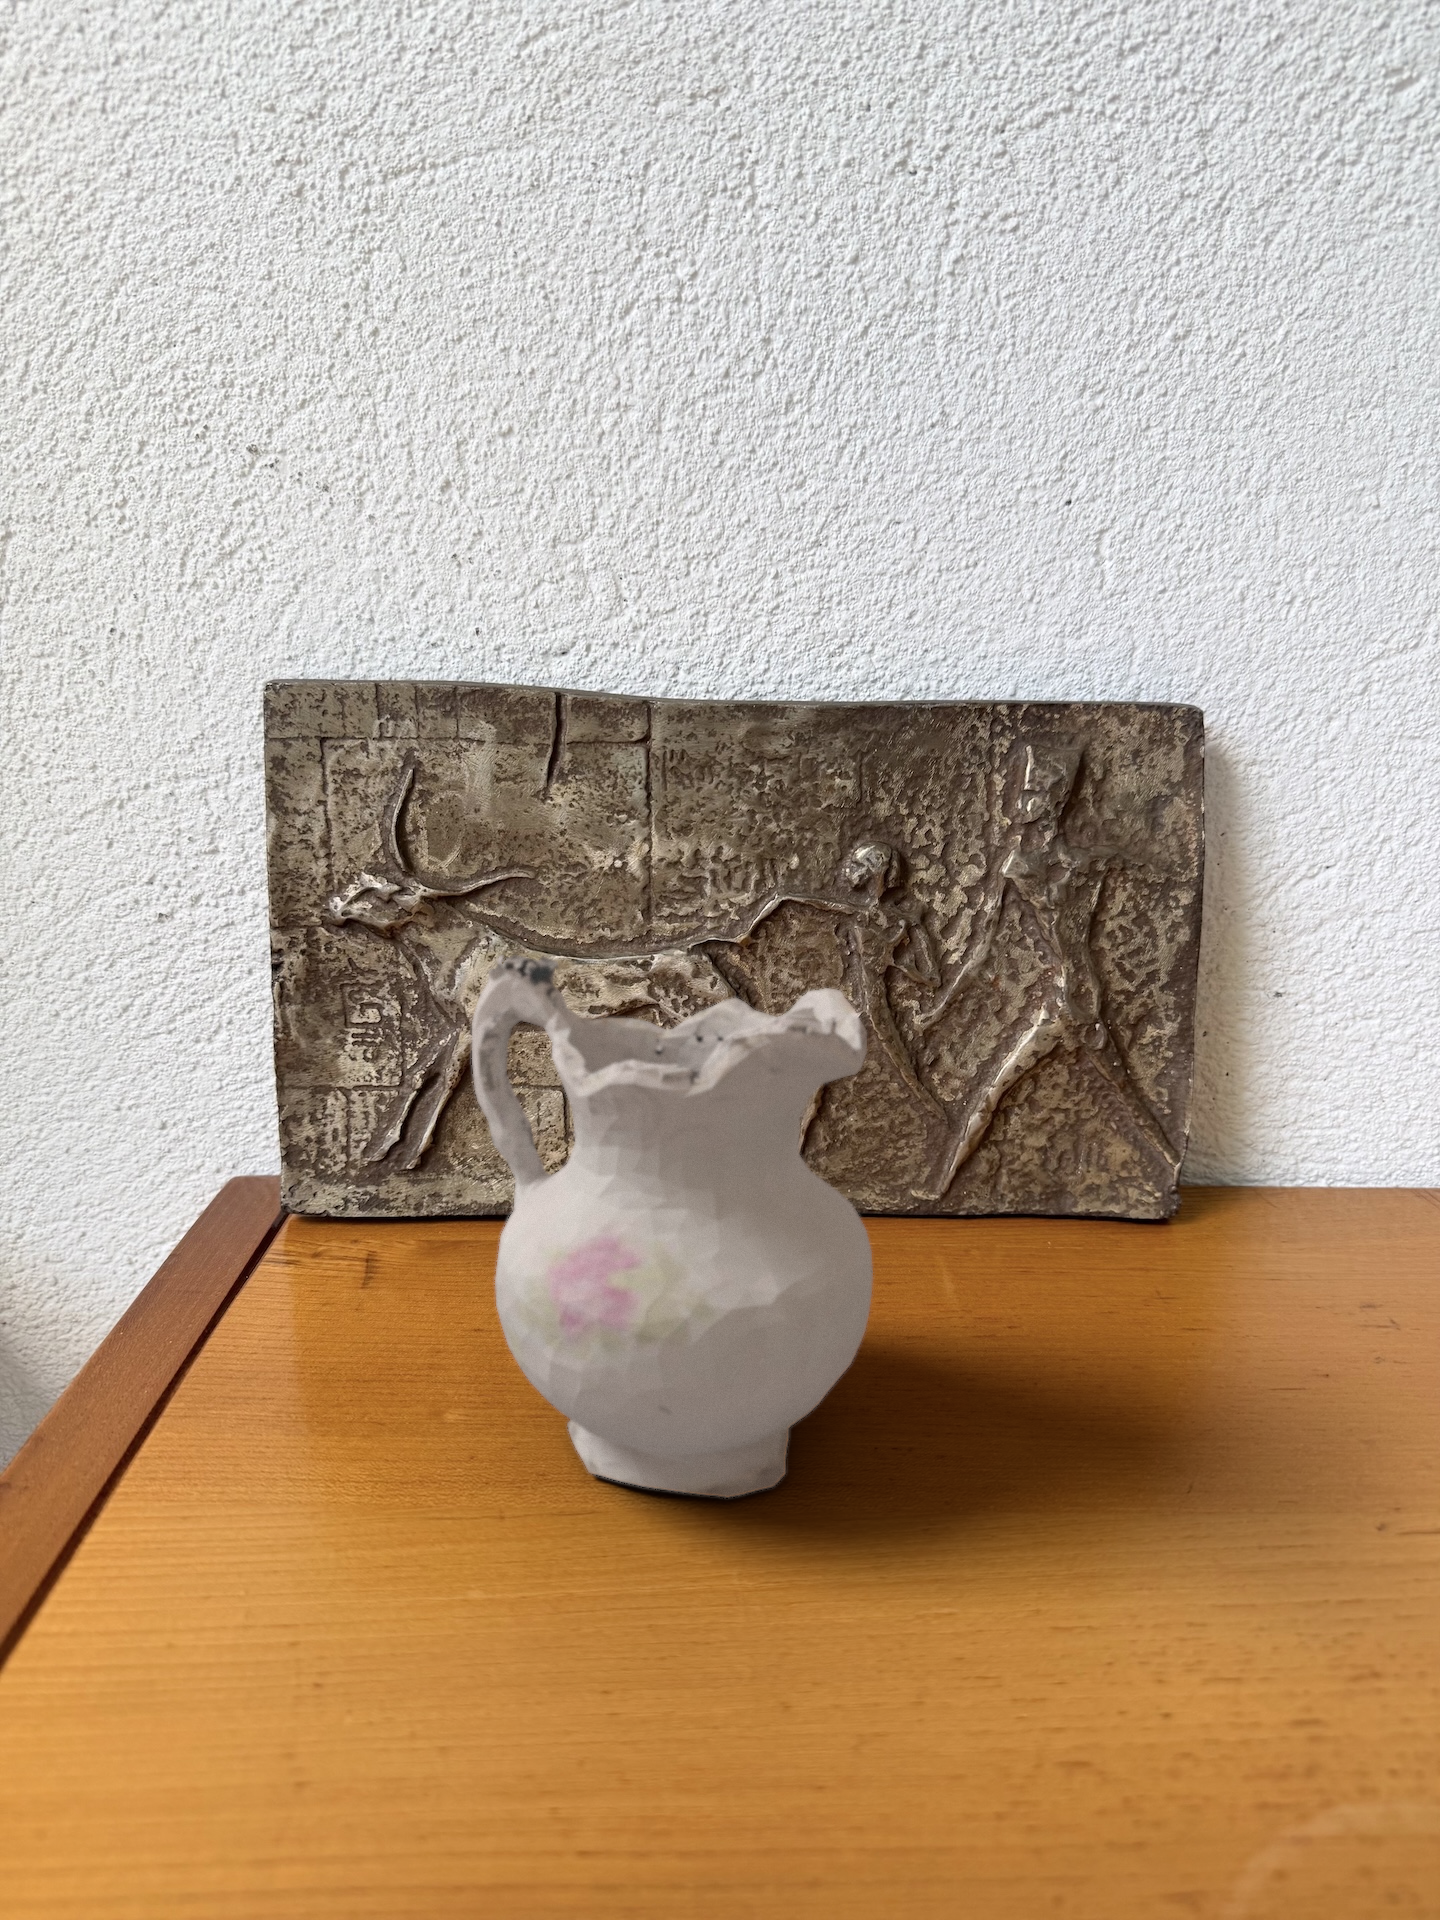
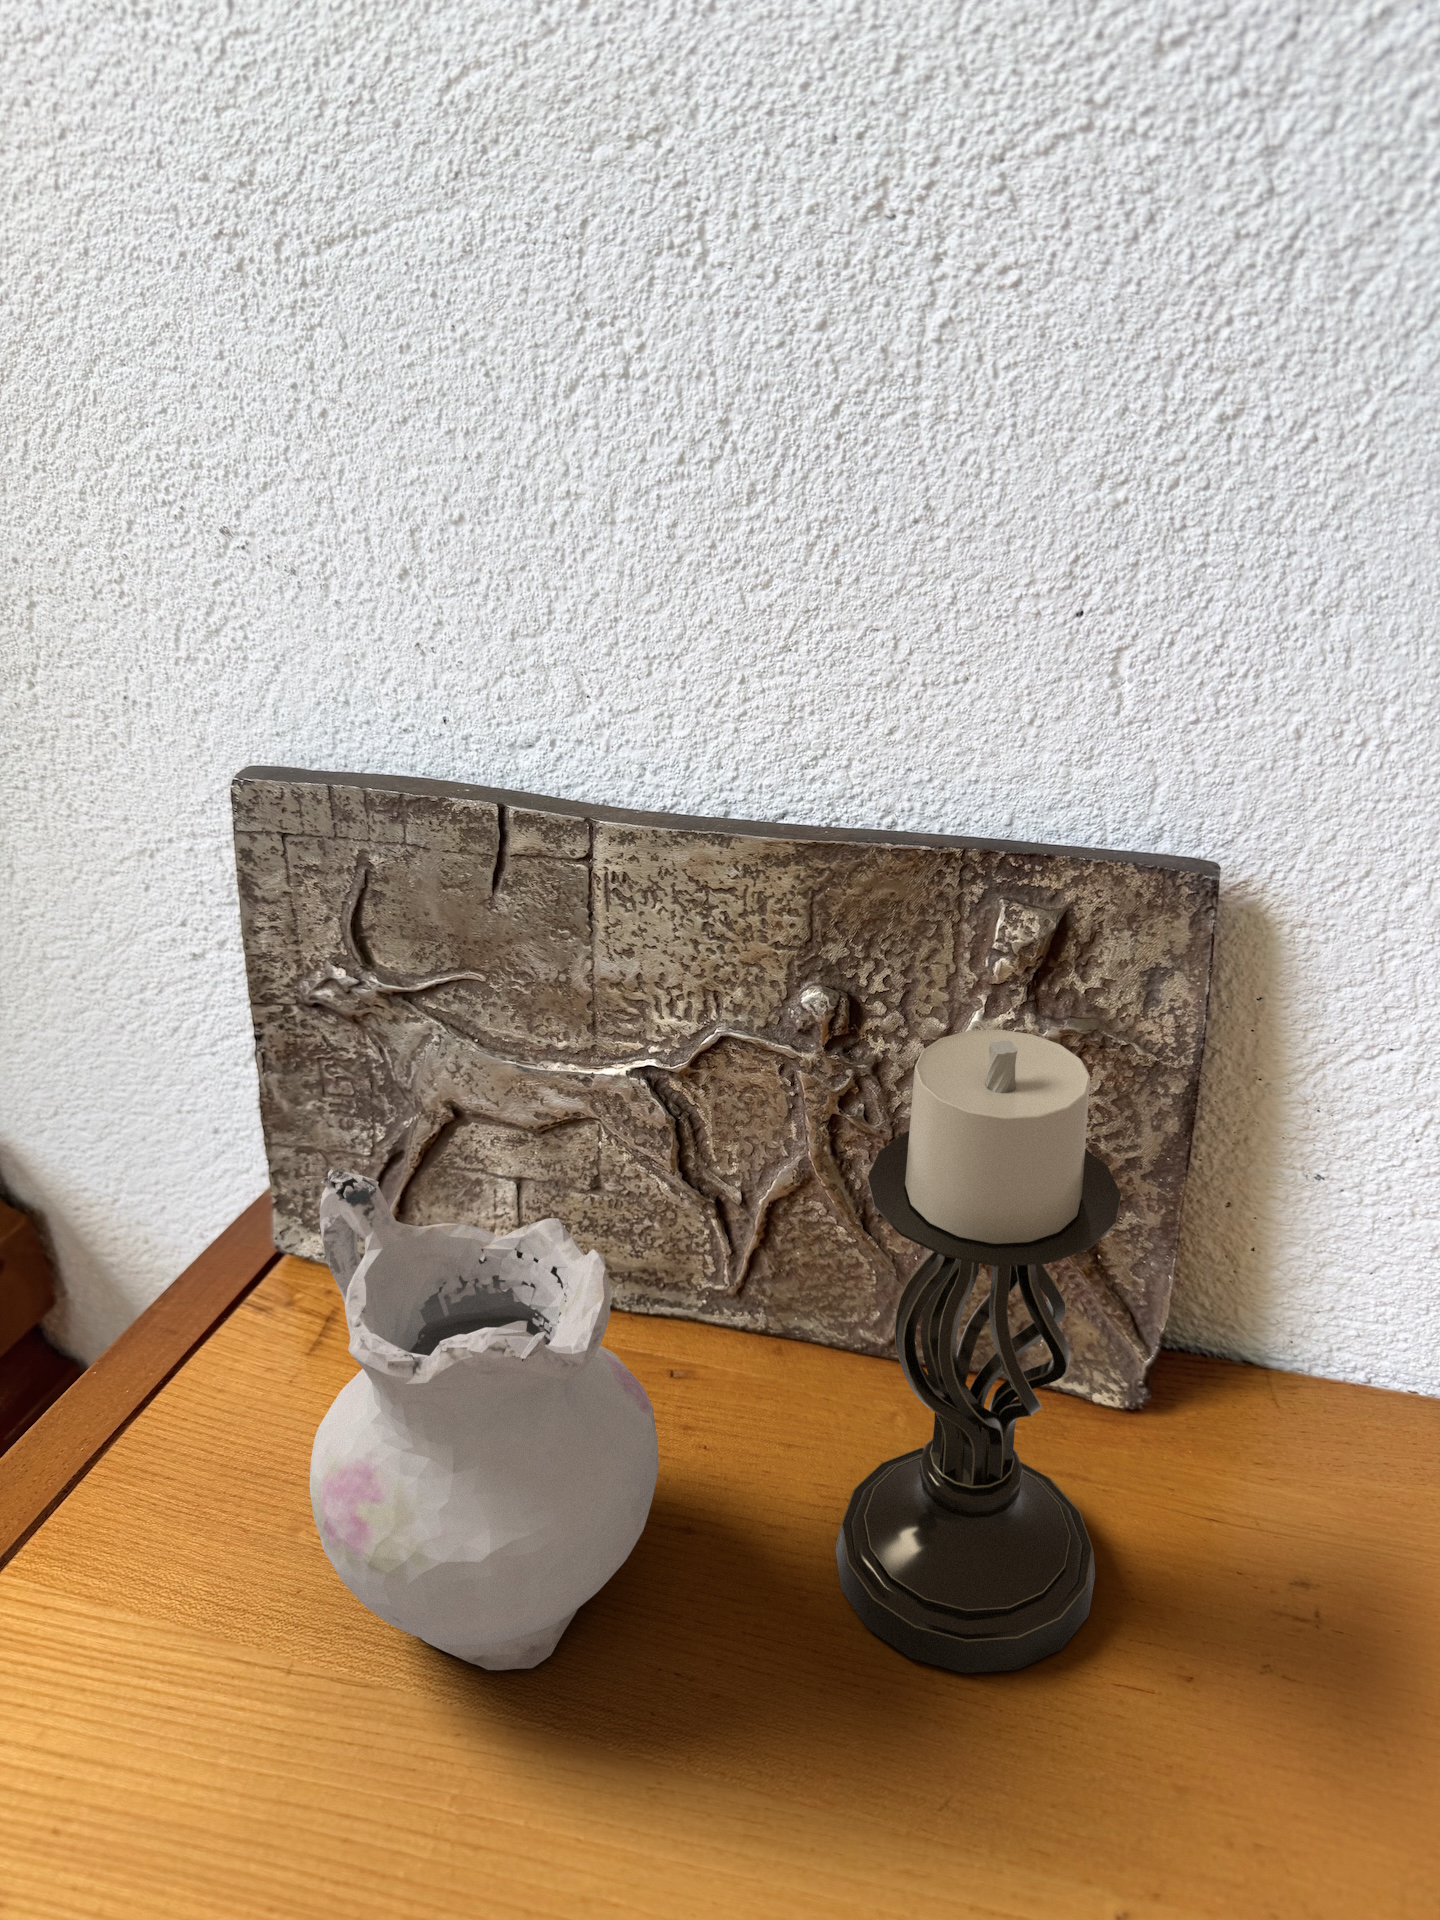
candle holder: none [990,749,1281,1412] -> present [835,1030,1121,1673]

